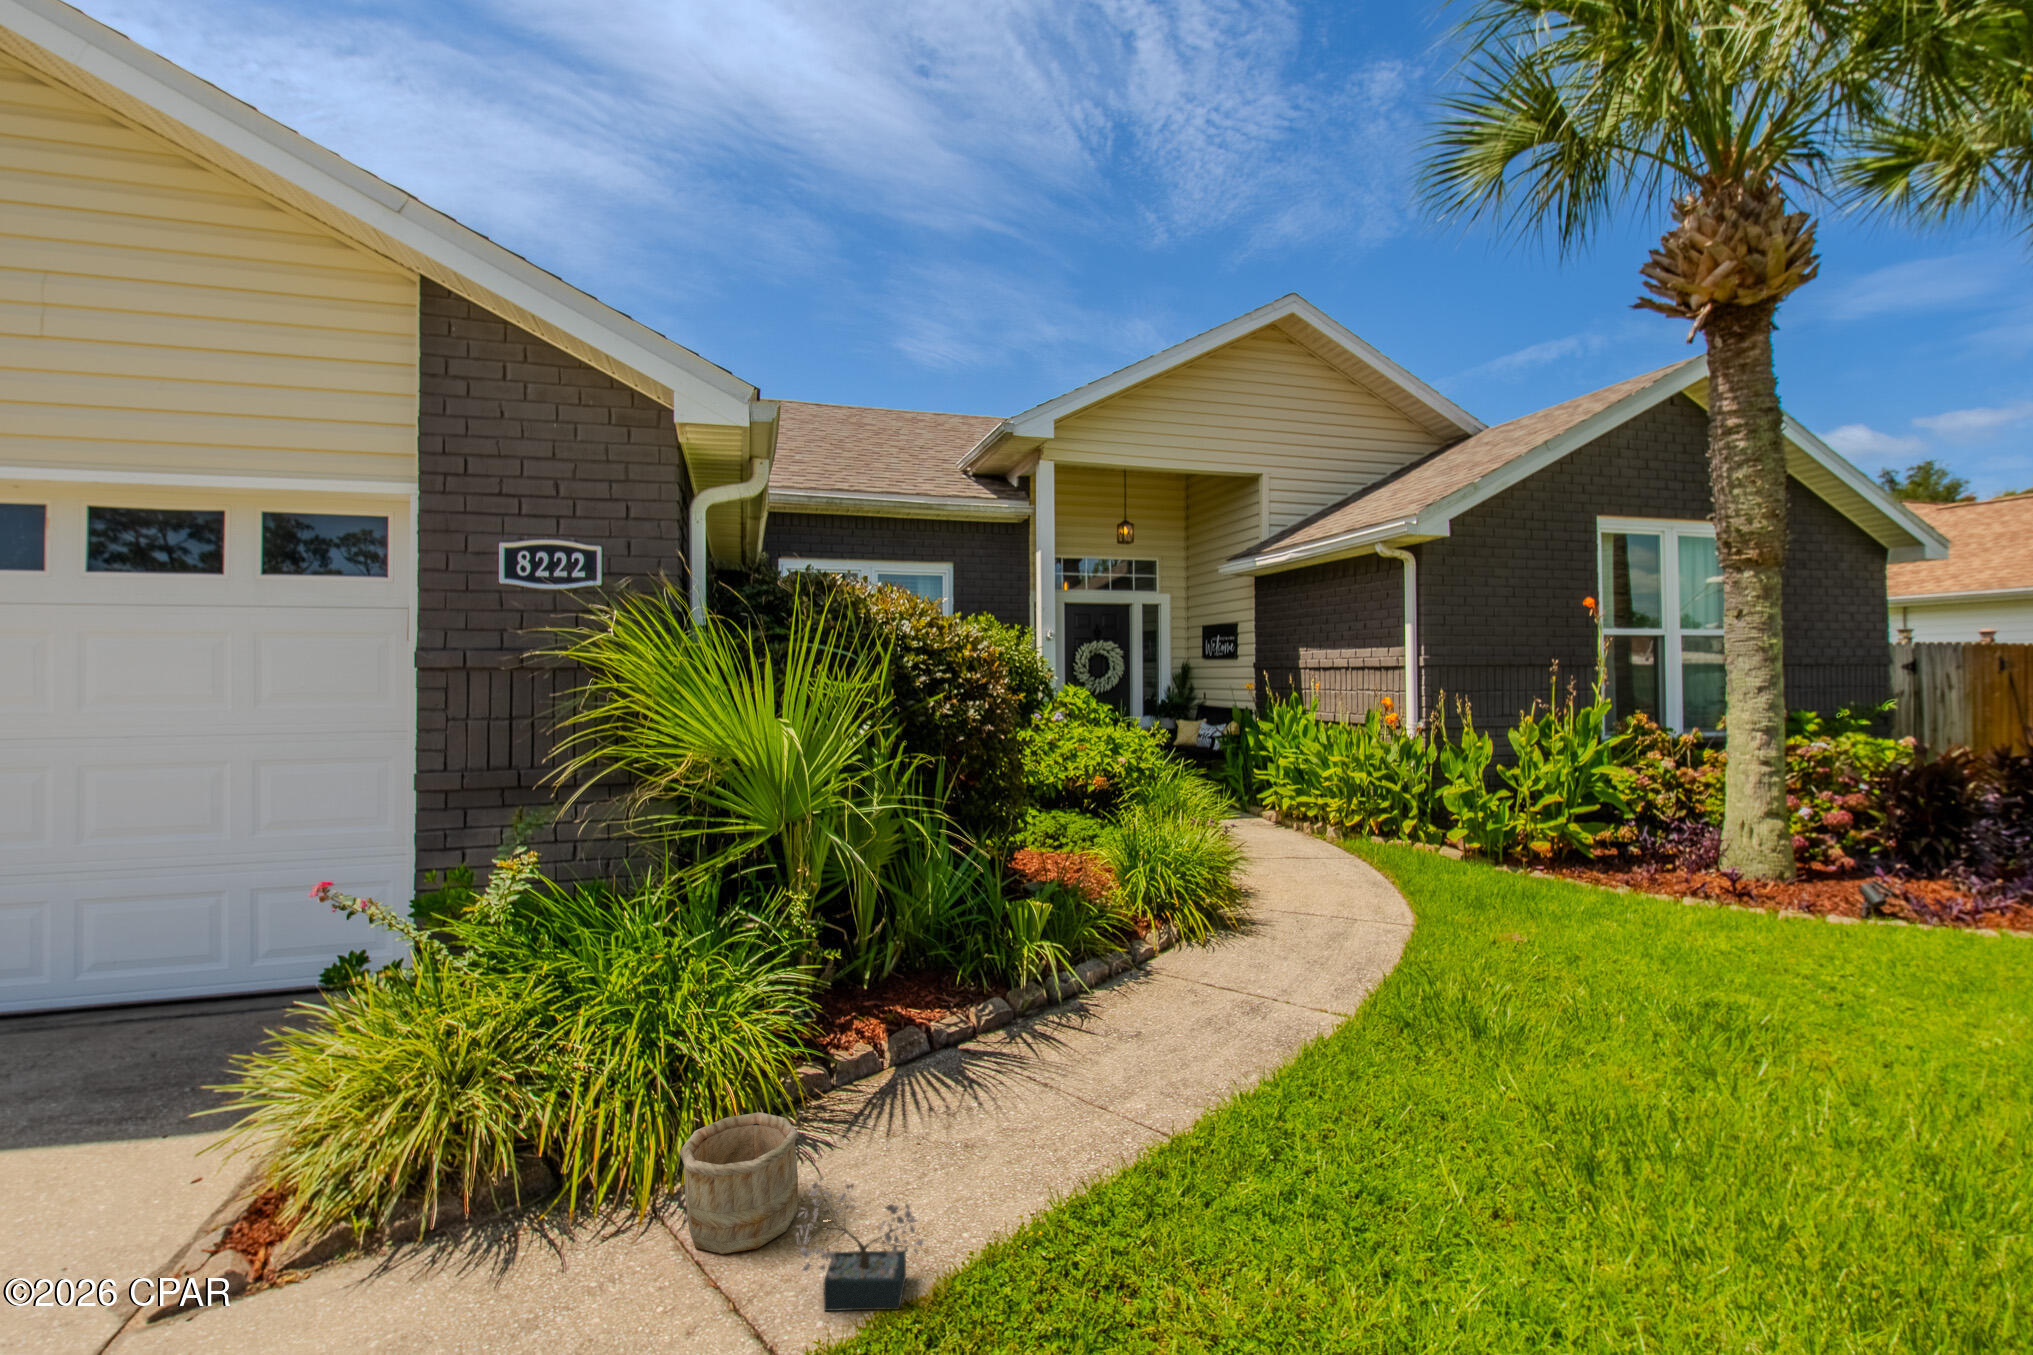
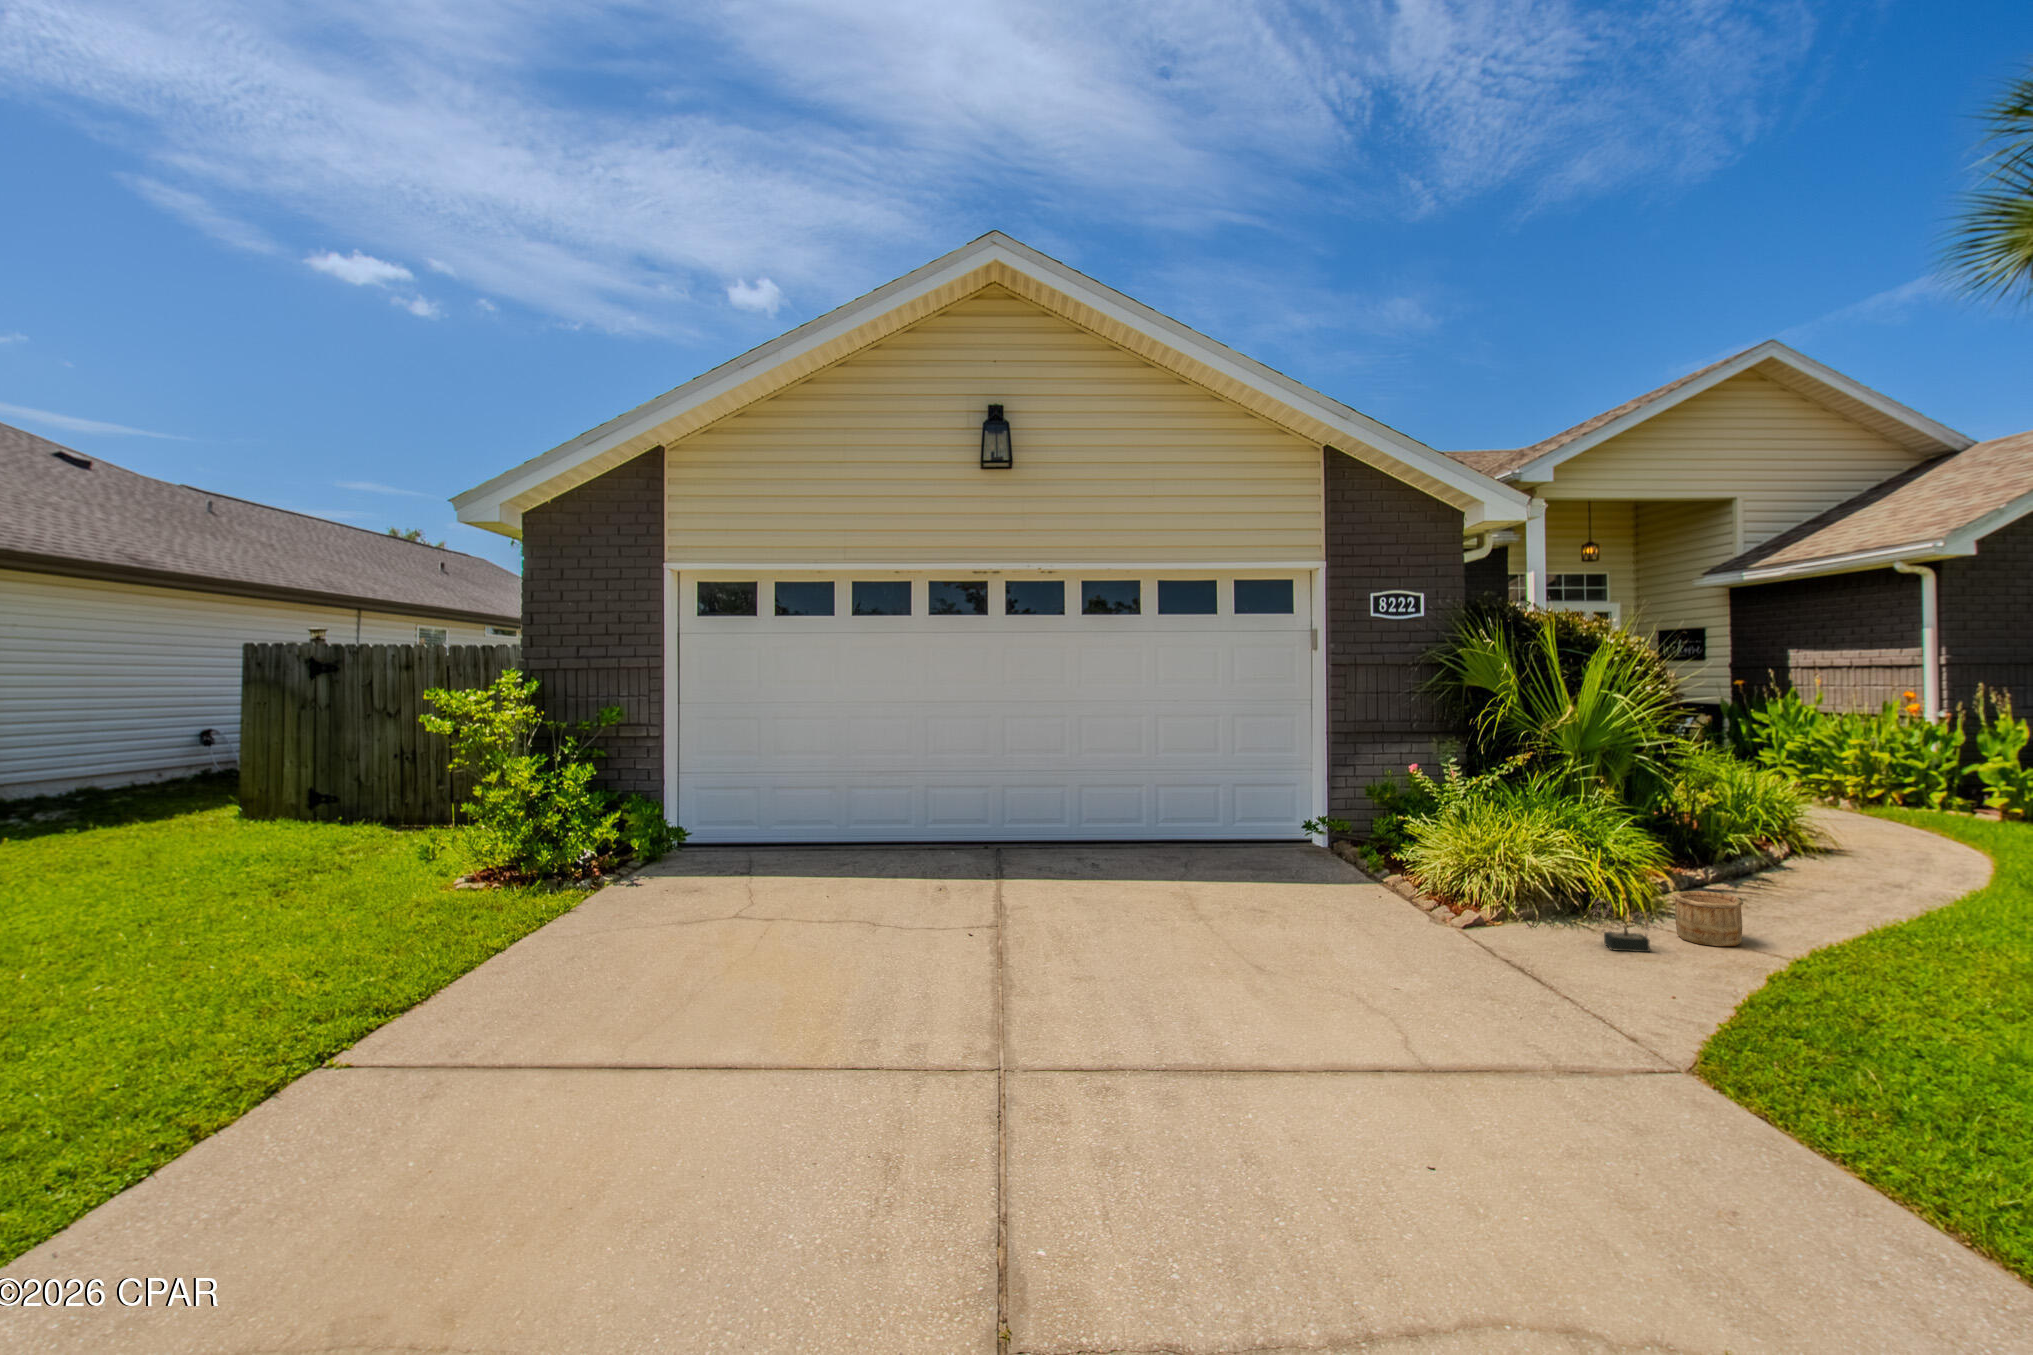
decorative plant: present [796,1177,923,1311] -> present [1592,900,1656,952]

